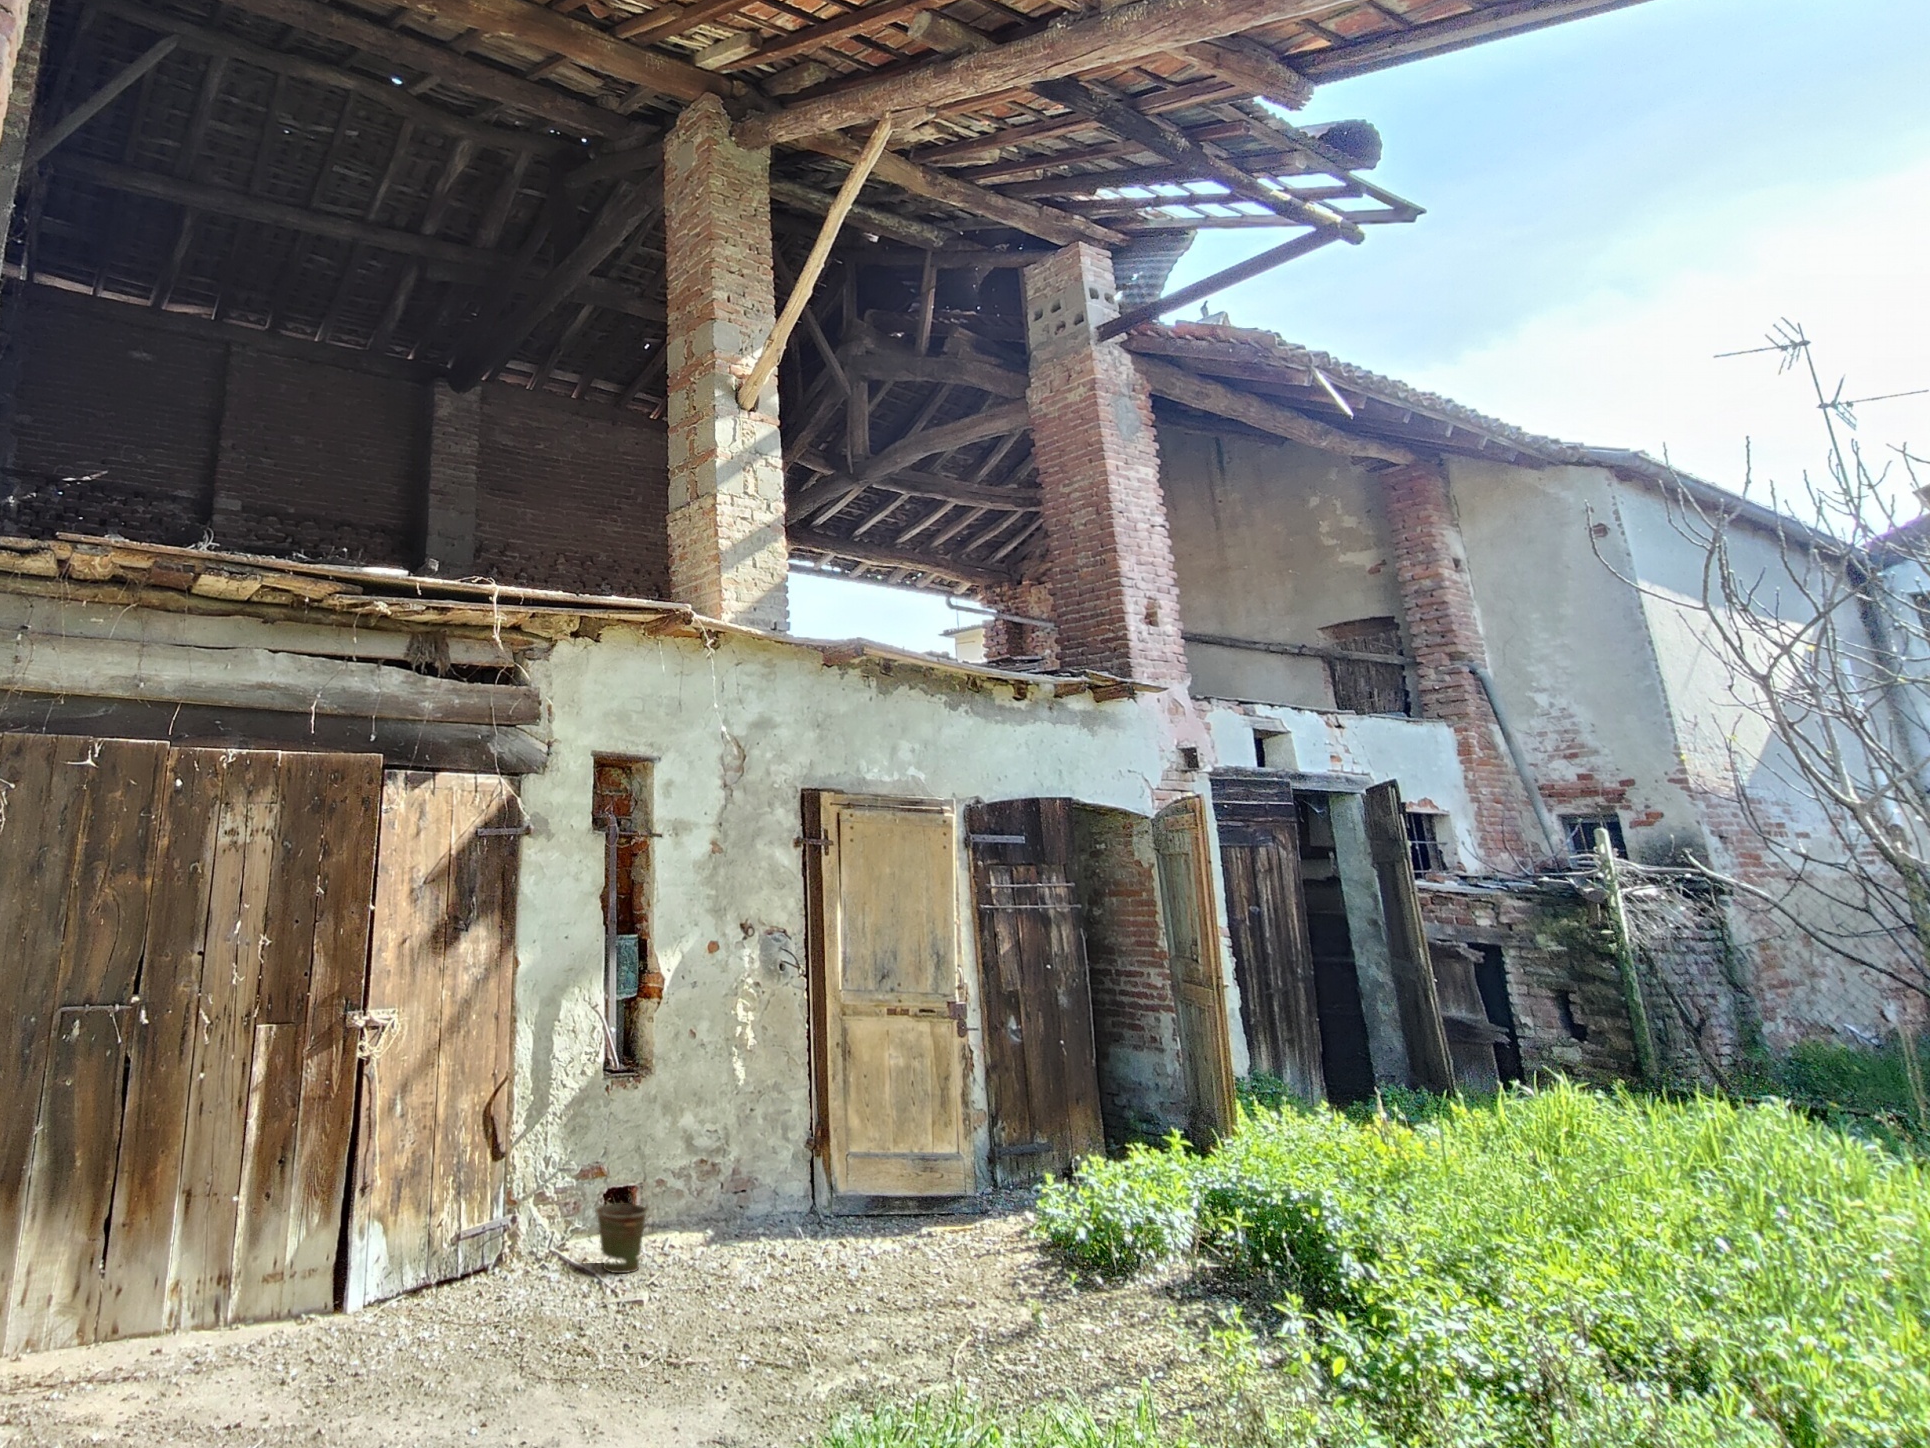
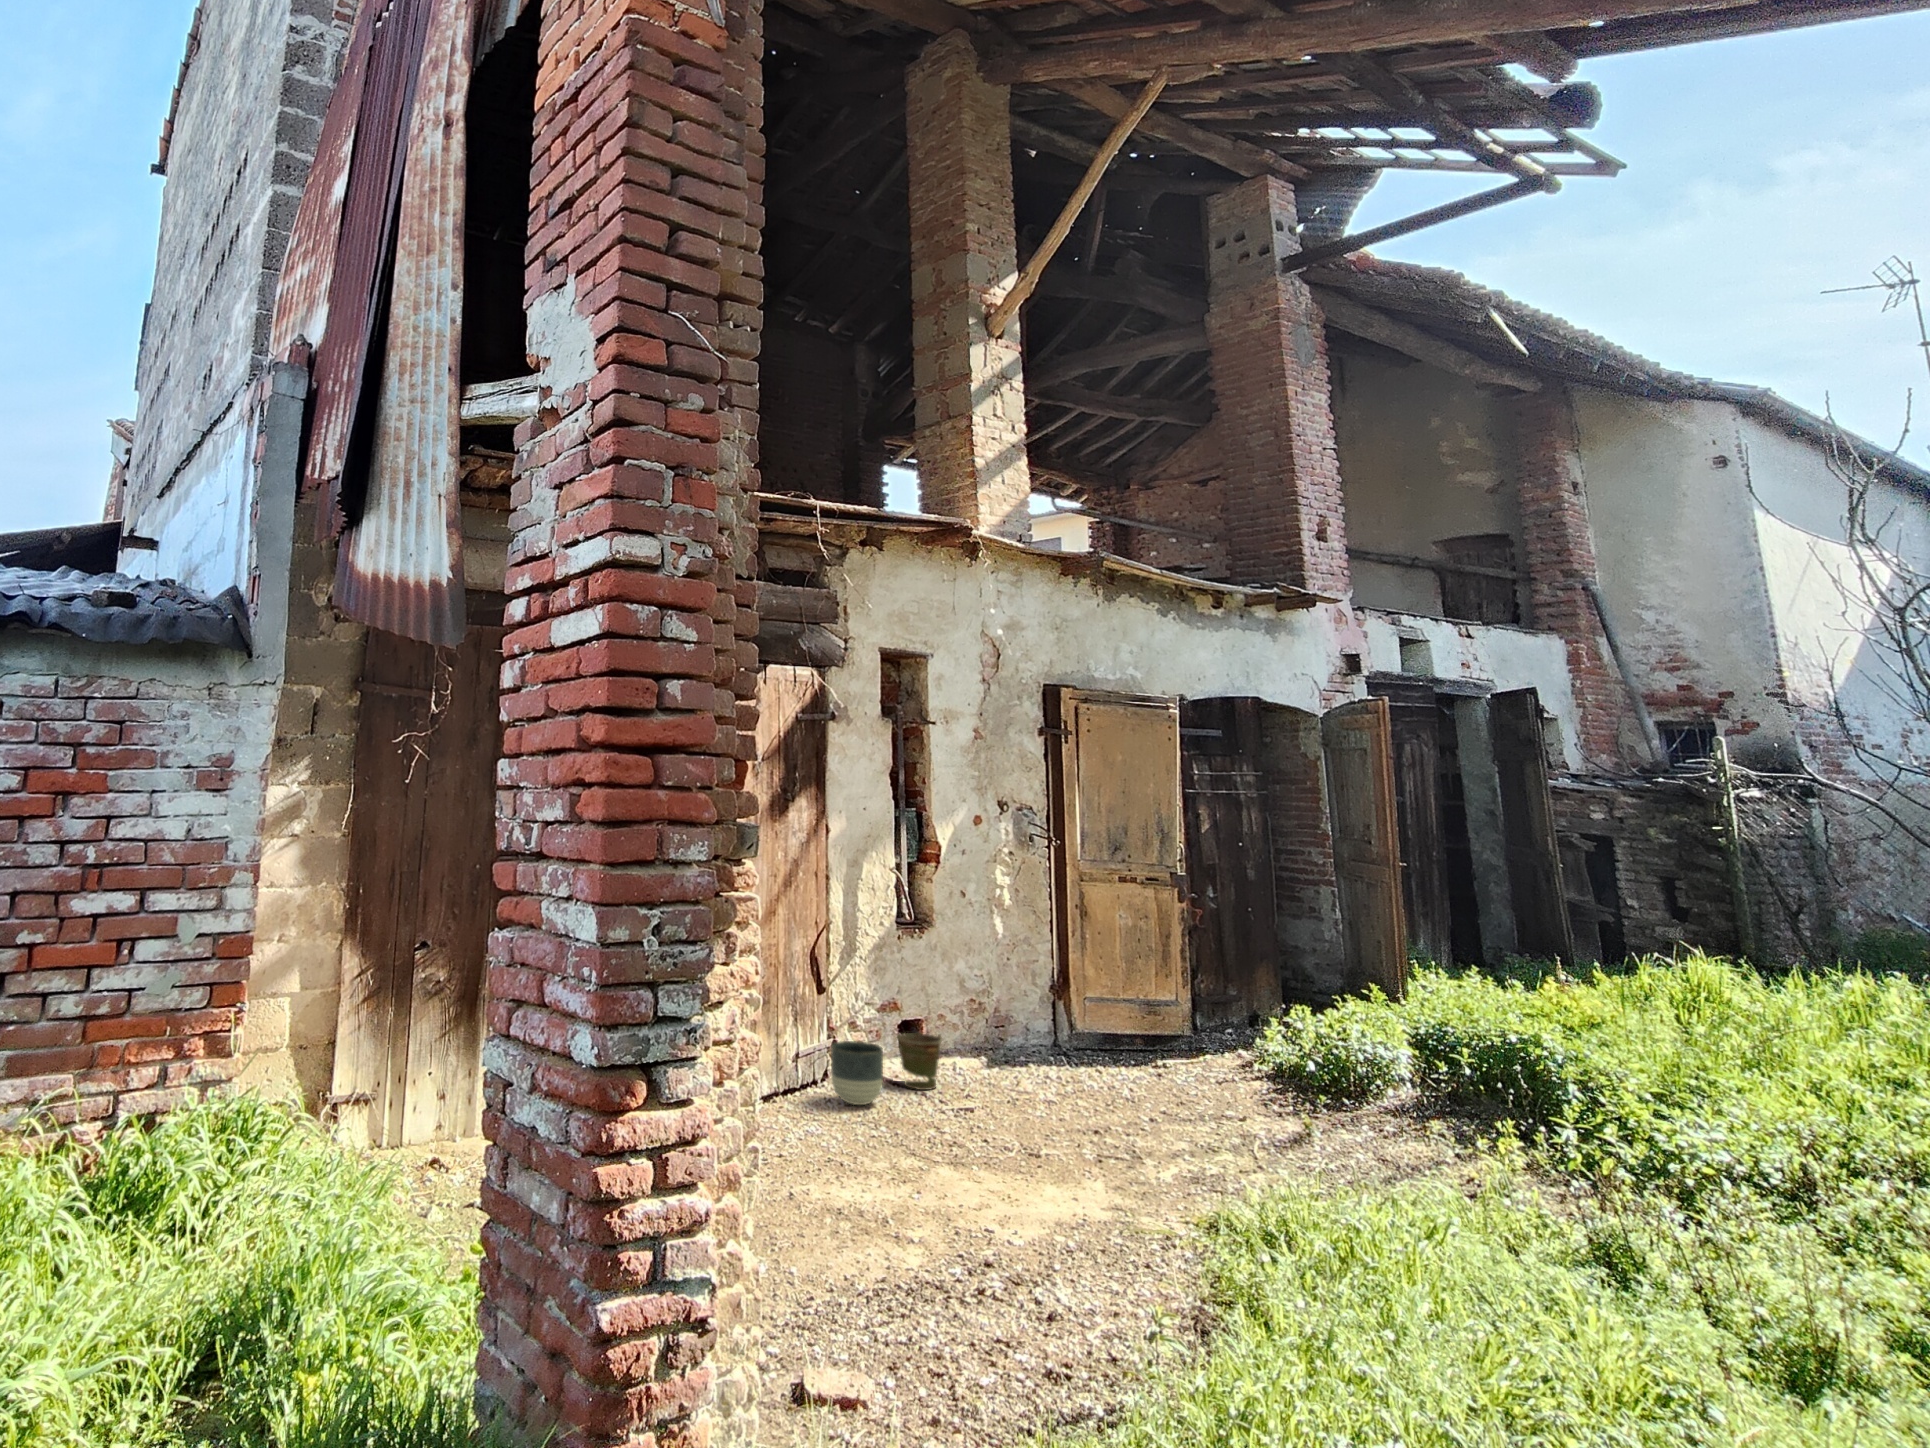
planter: none [502,1216,562,1295] -> present [831,1041,883,1105]

